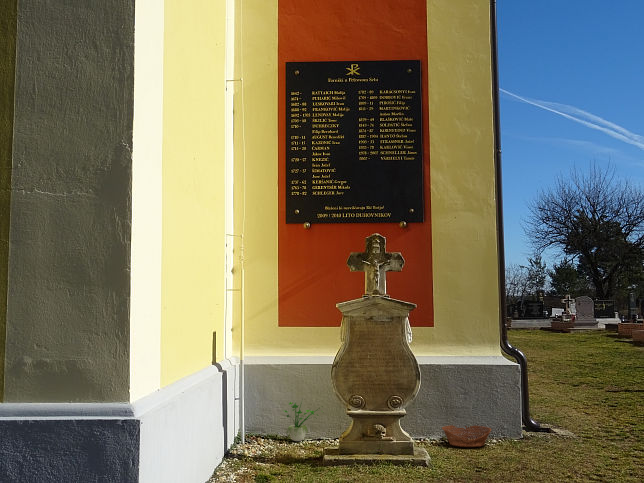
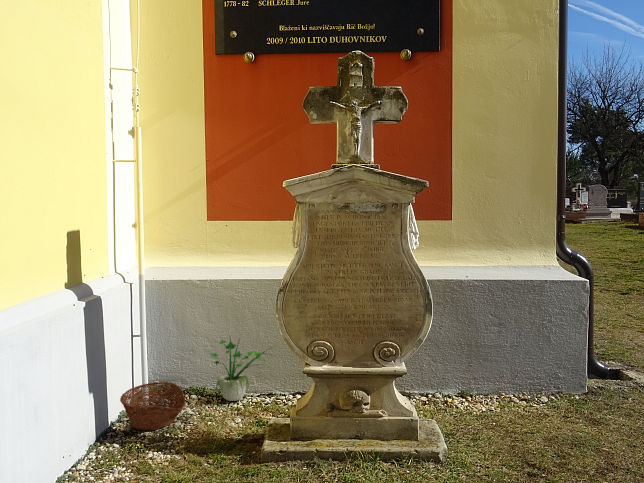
basket: present [442,425,491,447] -> present [120,382,185,430]

